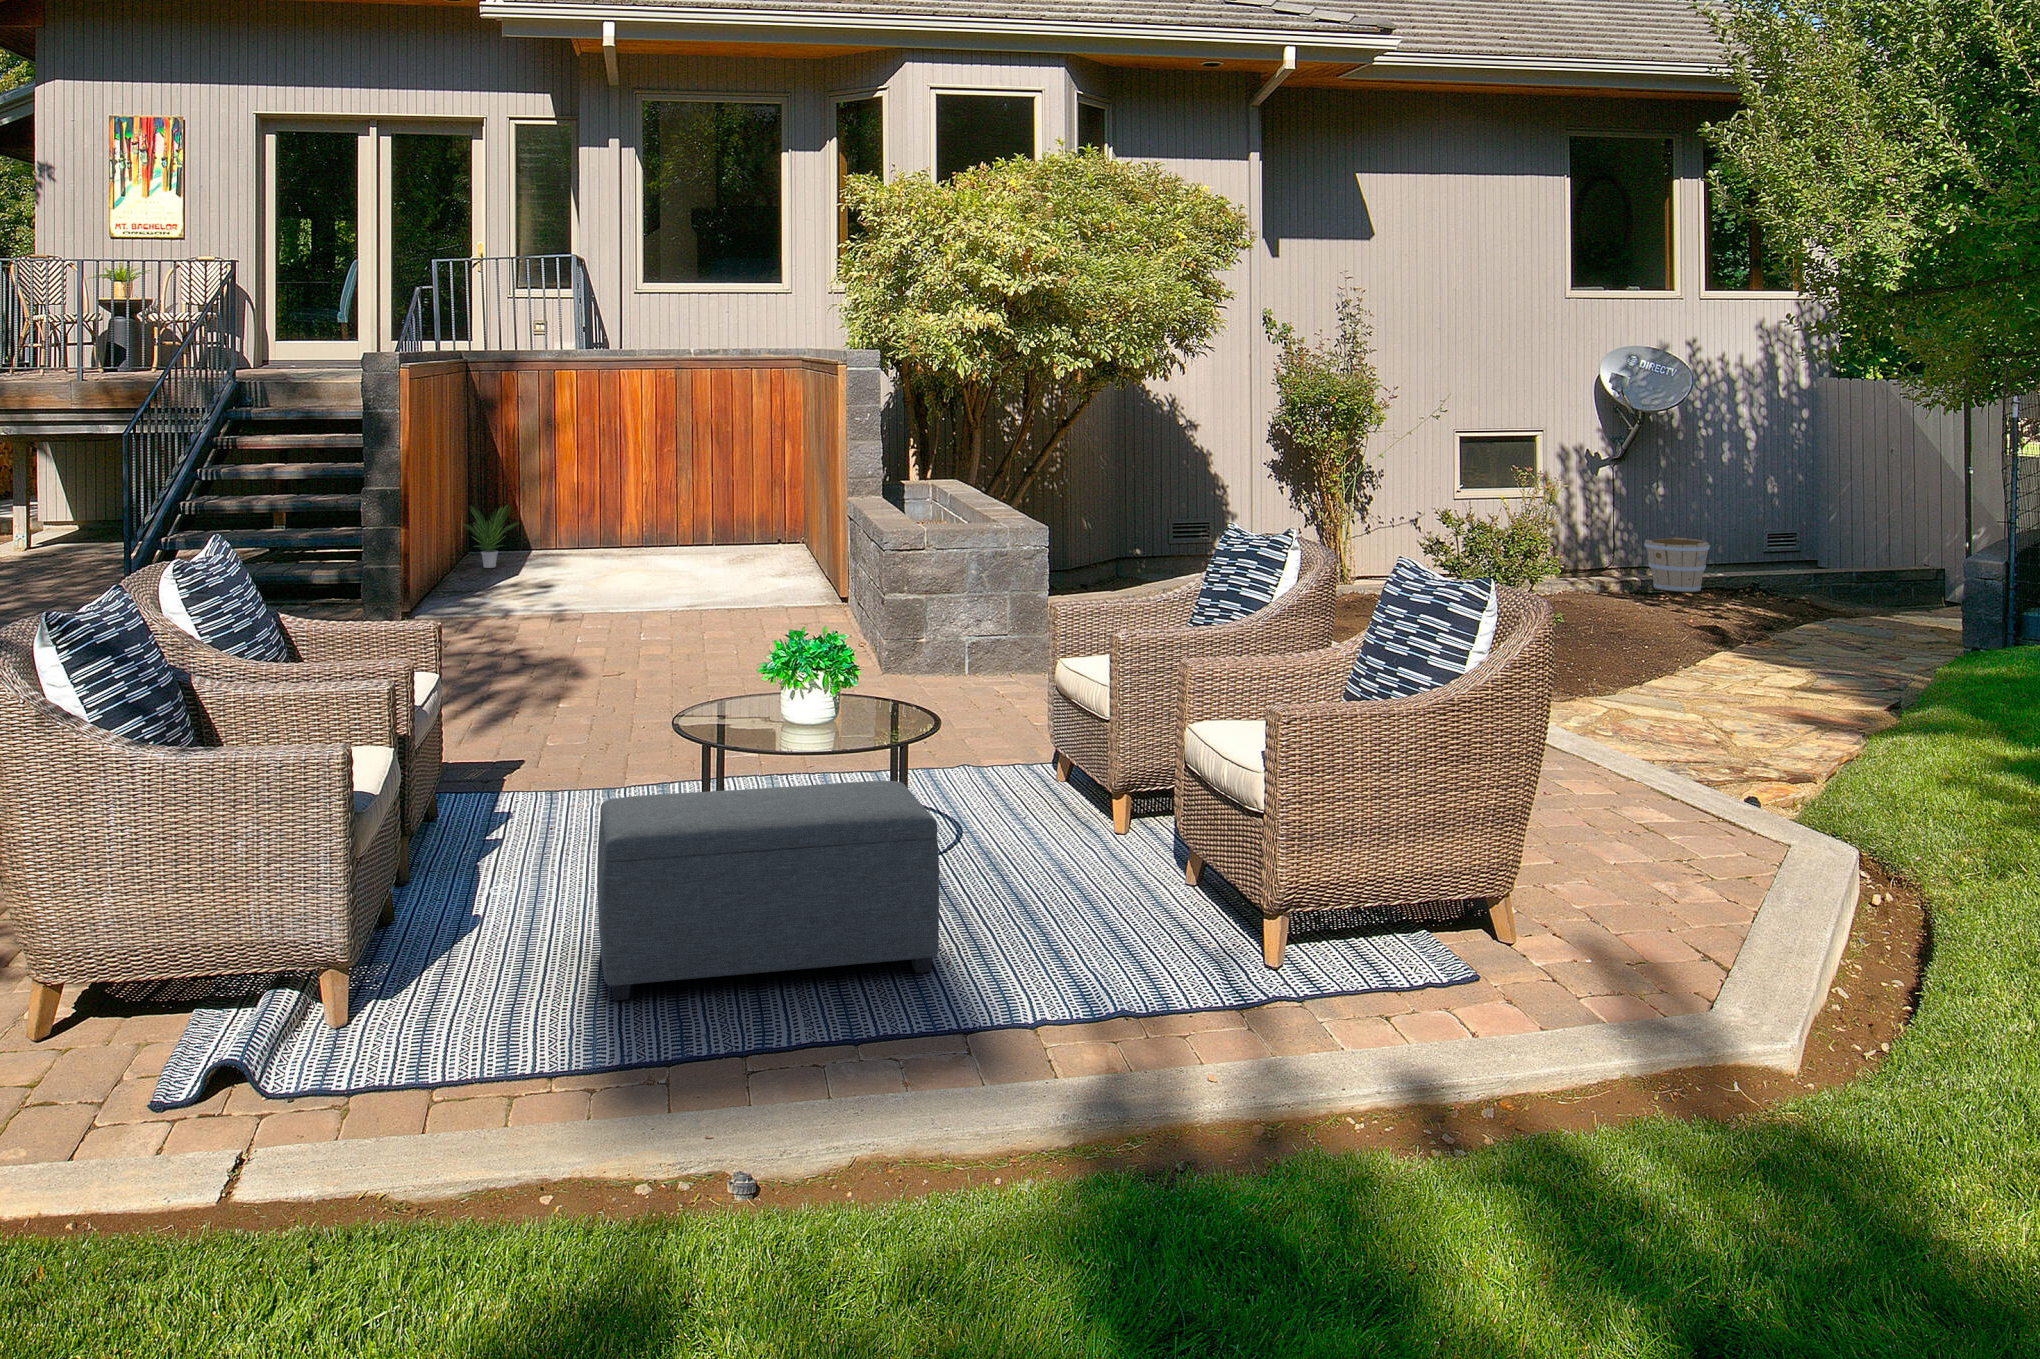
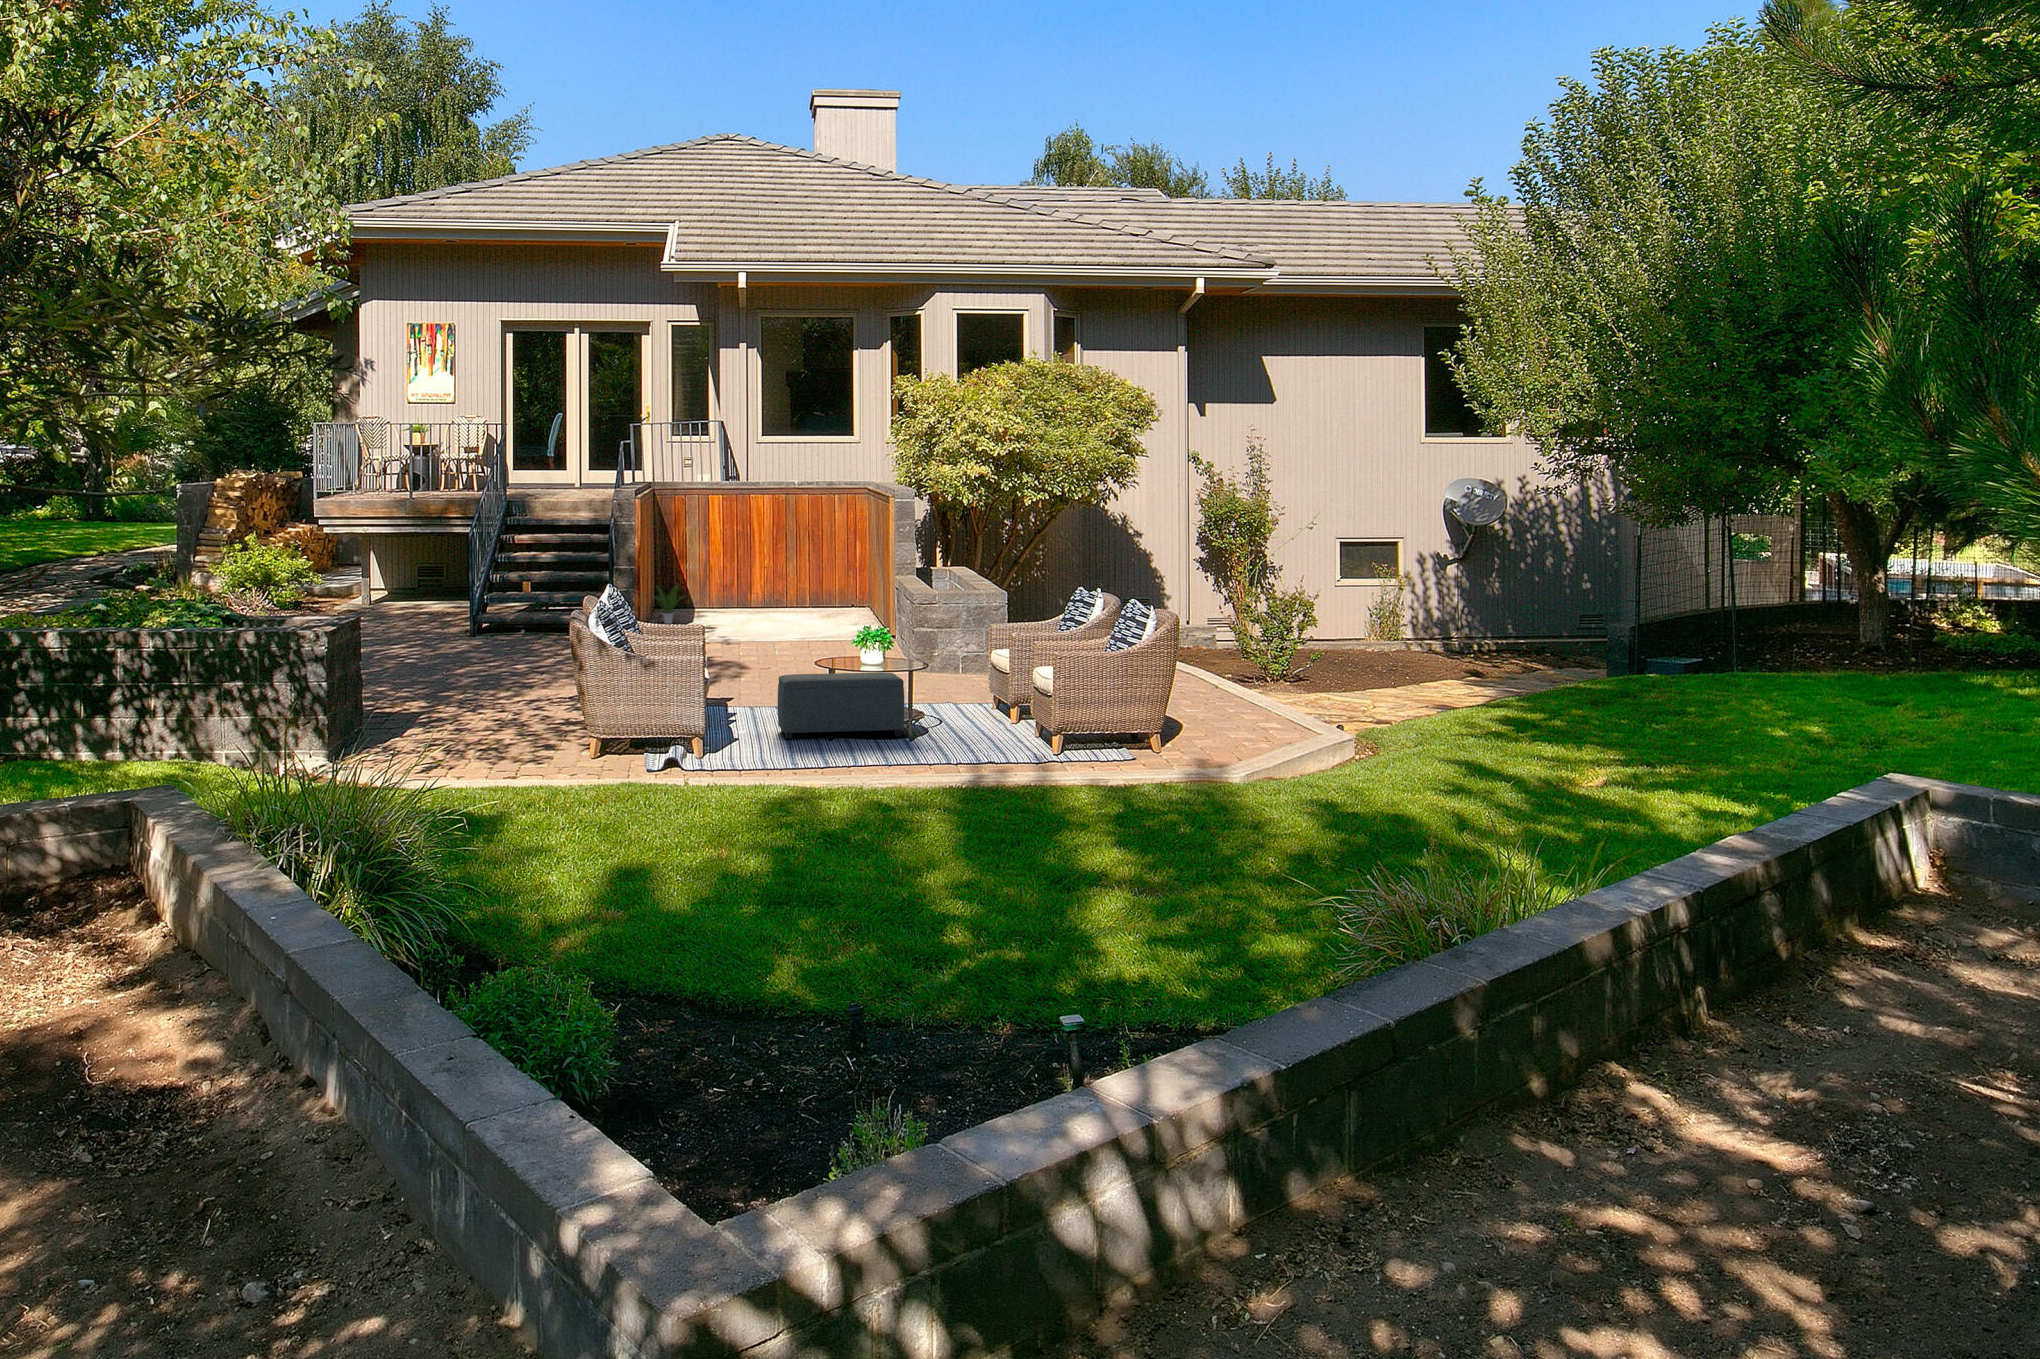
wooden bucket: present [1644,537,1710,592] -> none [1478,619,1523,658]

